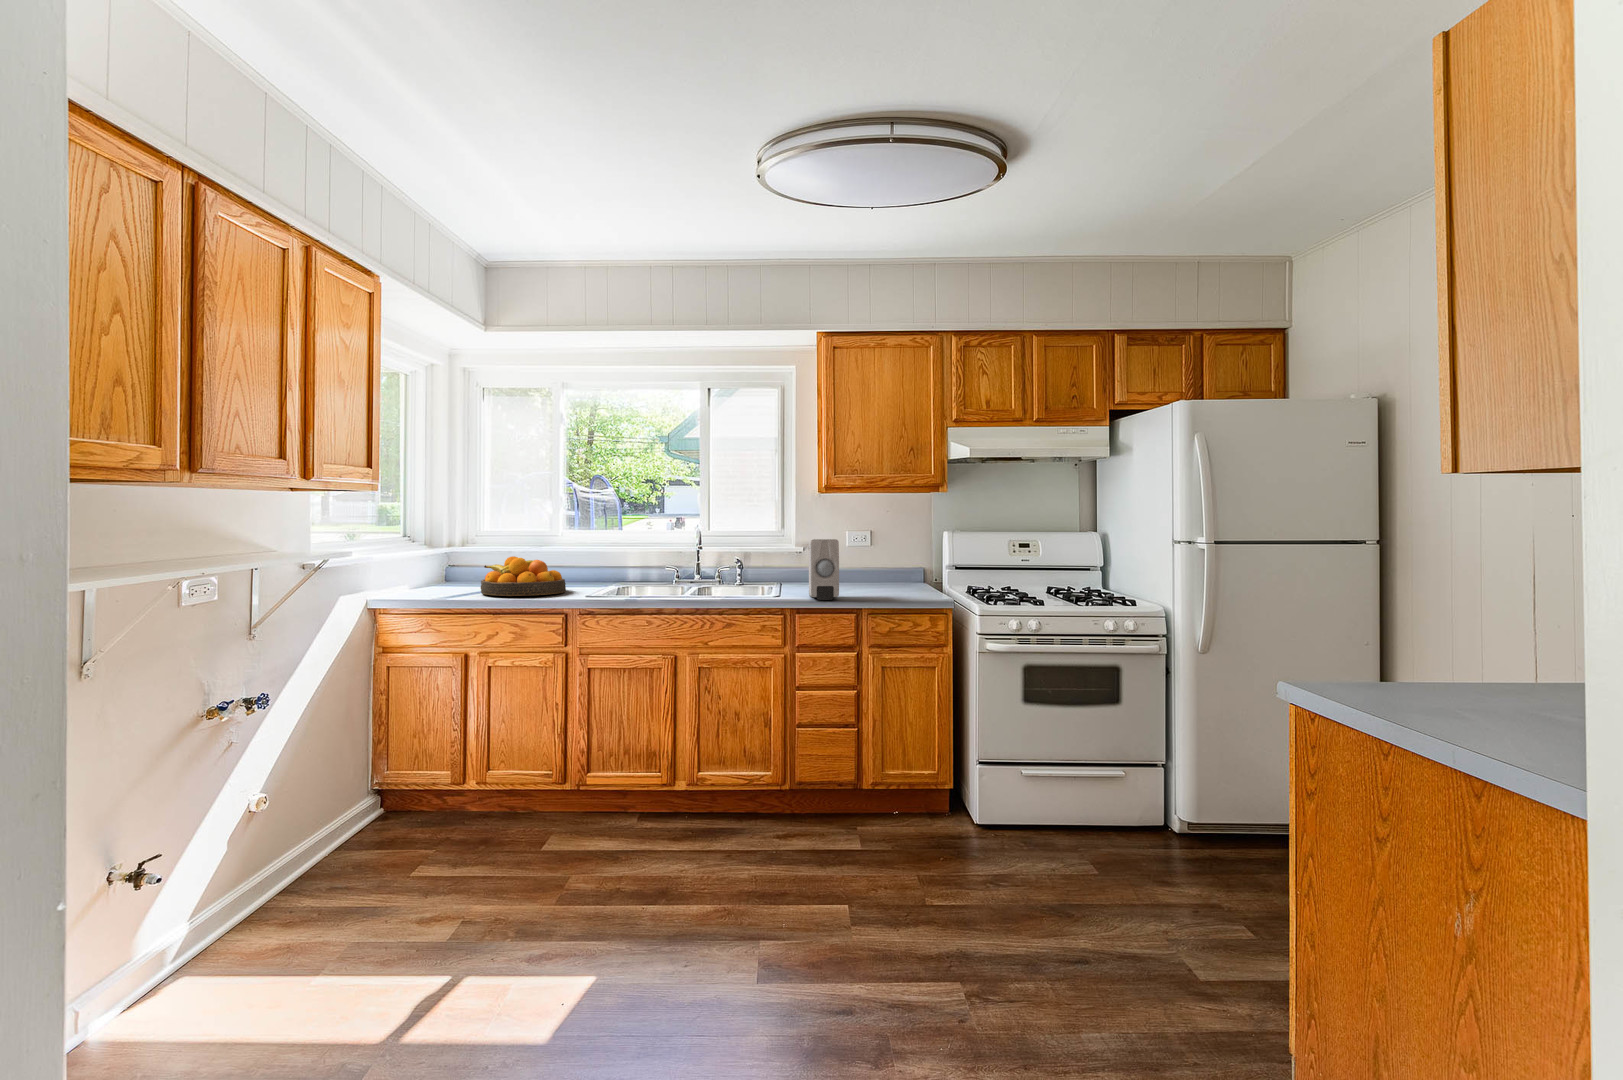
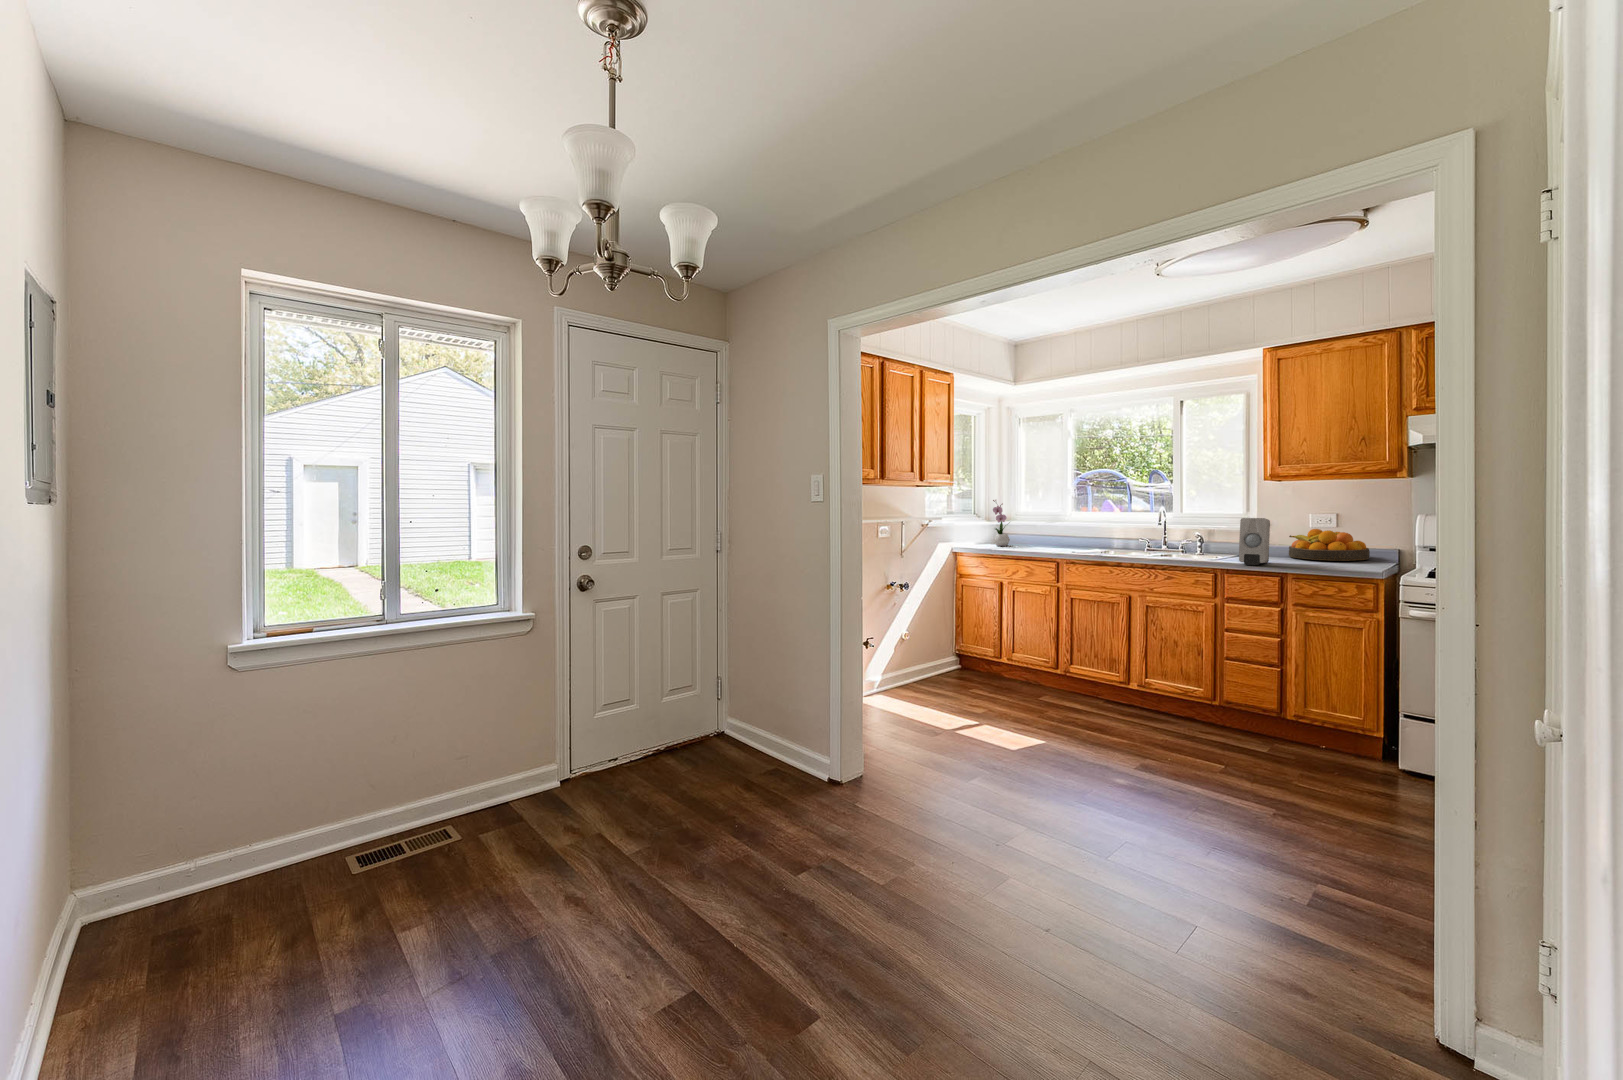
flower arrangement: none [438,511,468,589] -> present [993,500,1010,546]
fruit bowl: present [481,556,566,596] -> present [1289,529,1370,561]

